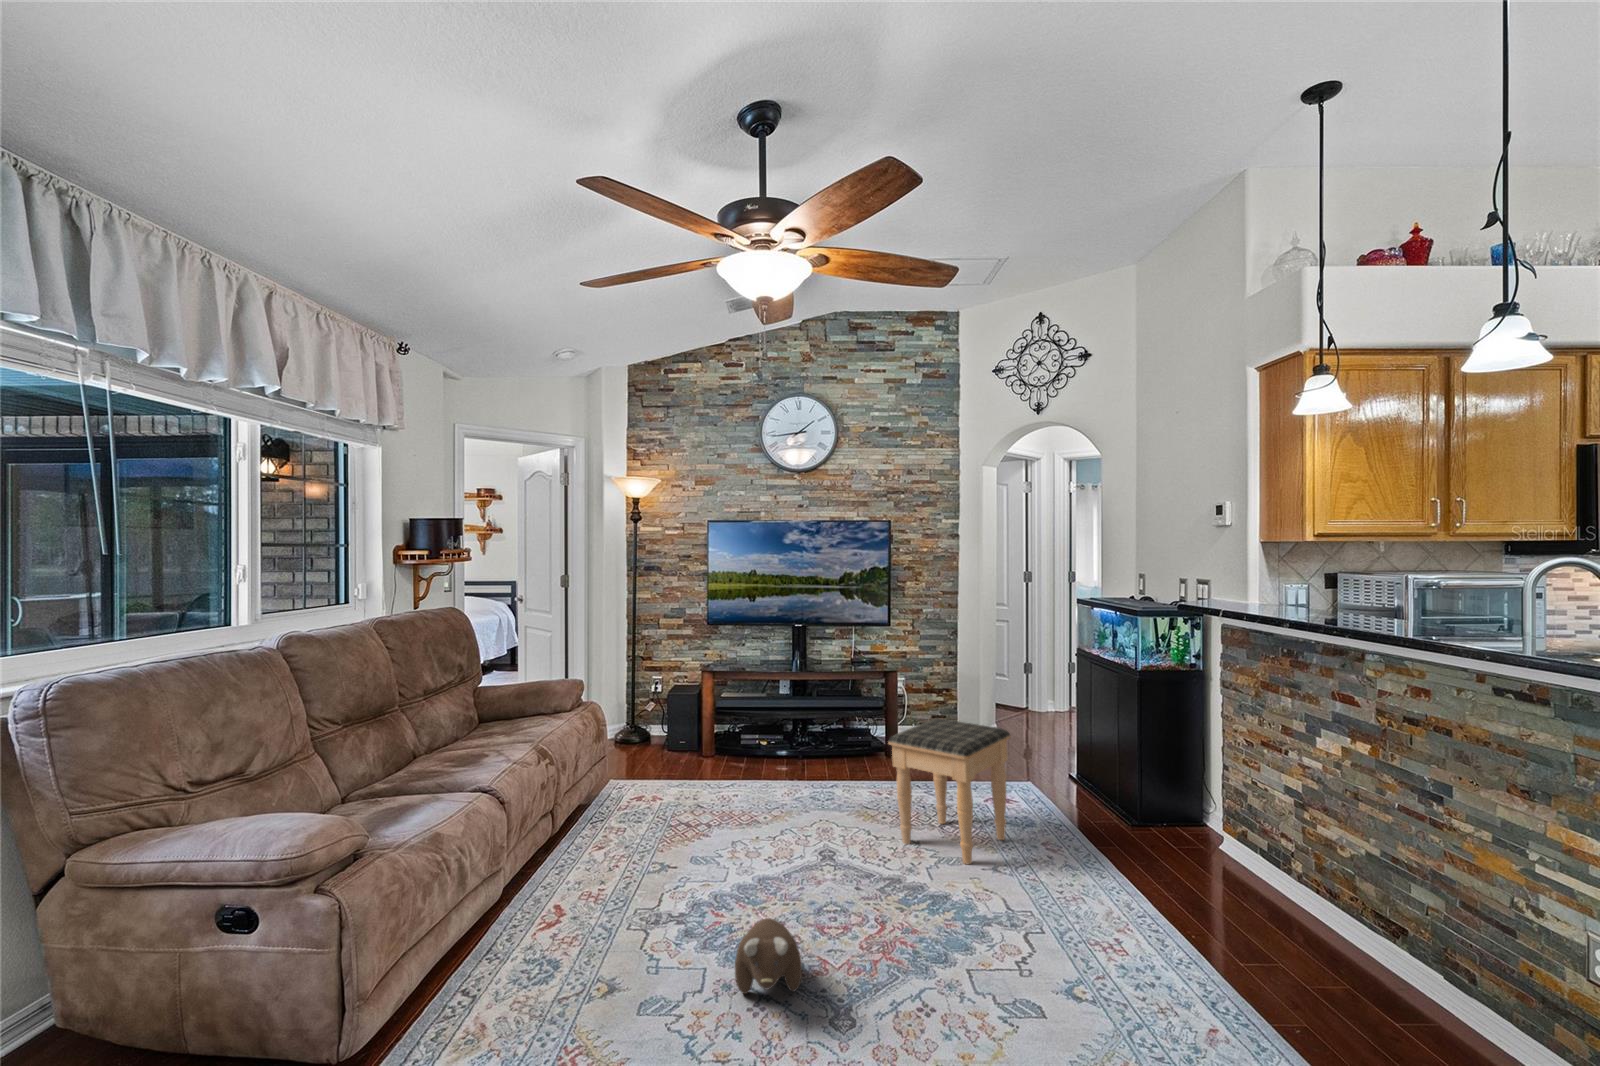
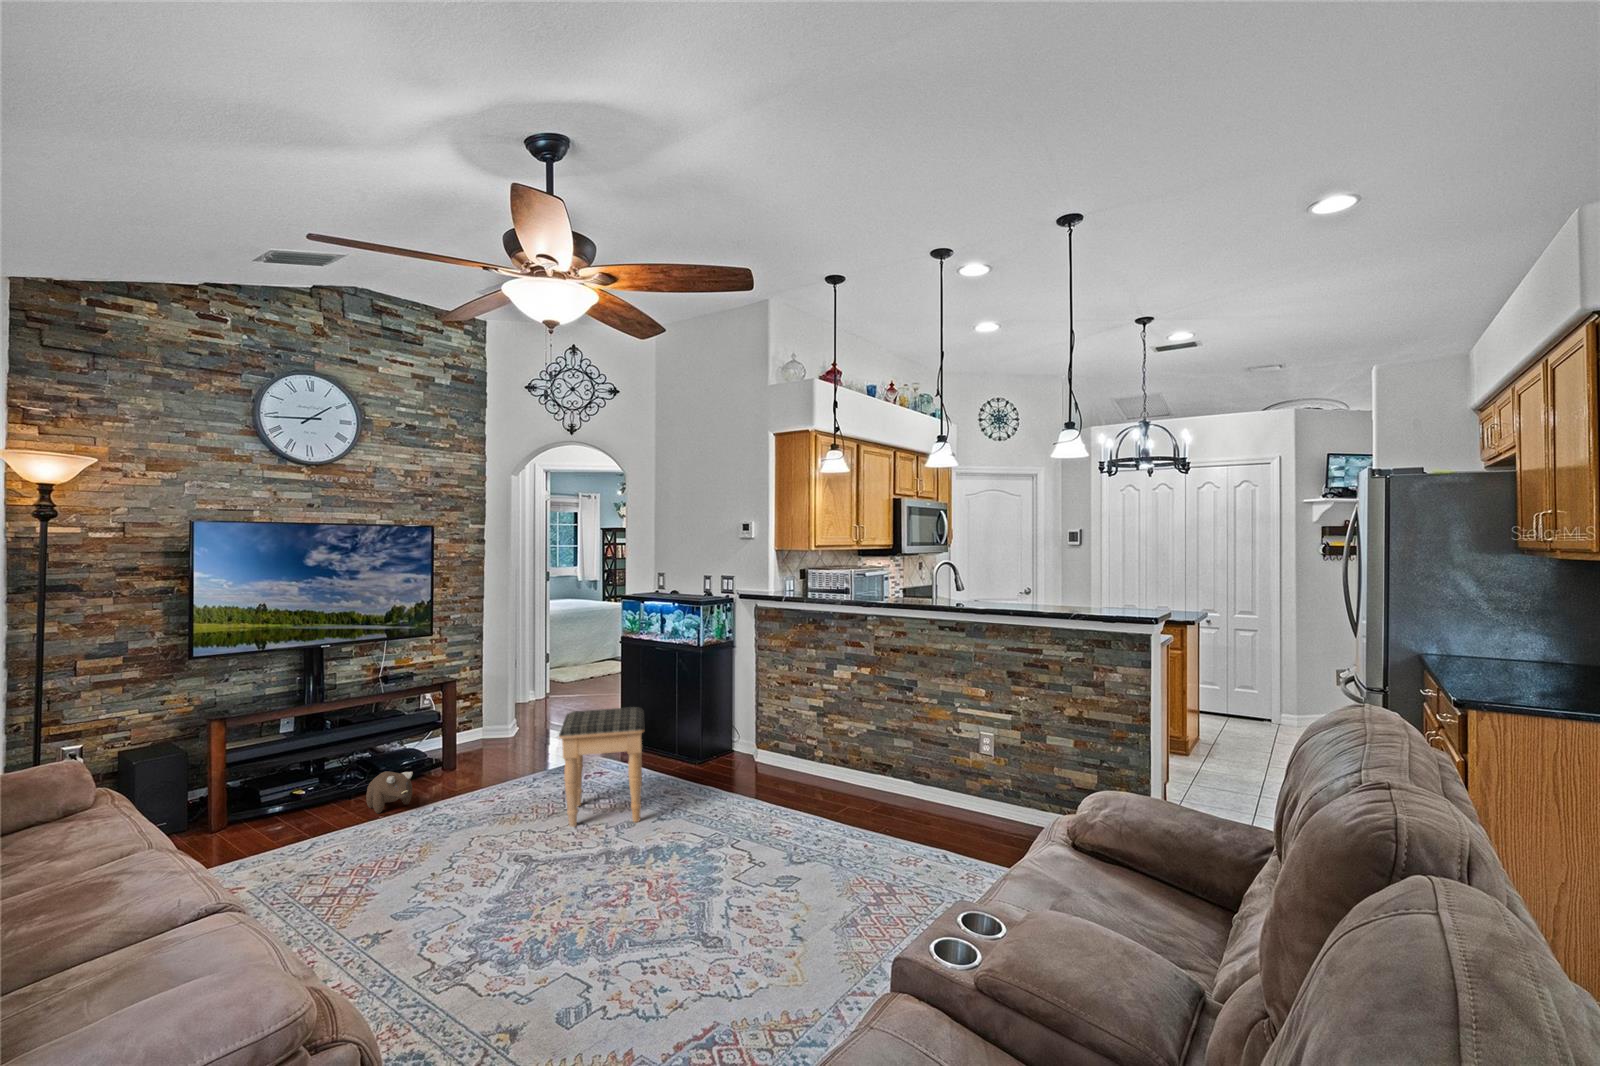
plush toy: present [735,918,802,994] -> present [366,771,413,813]

